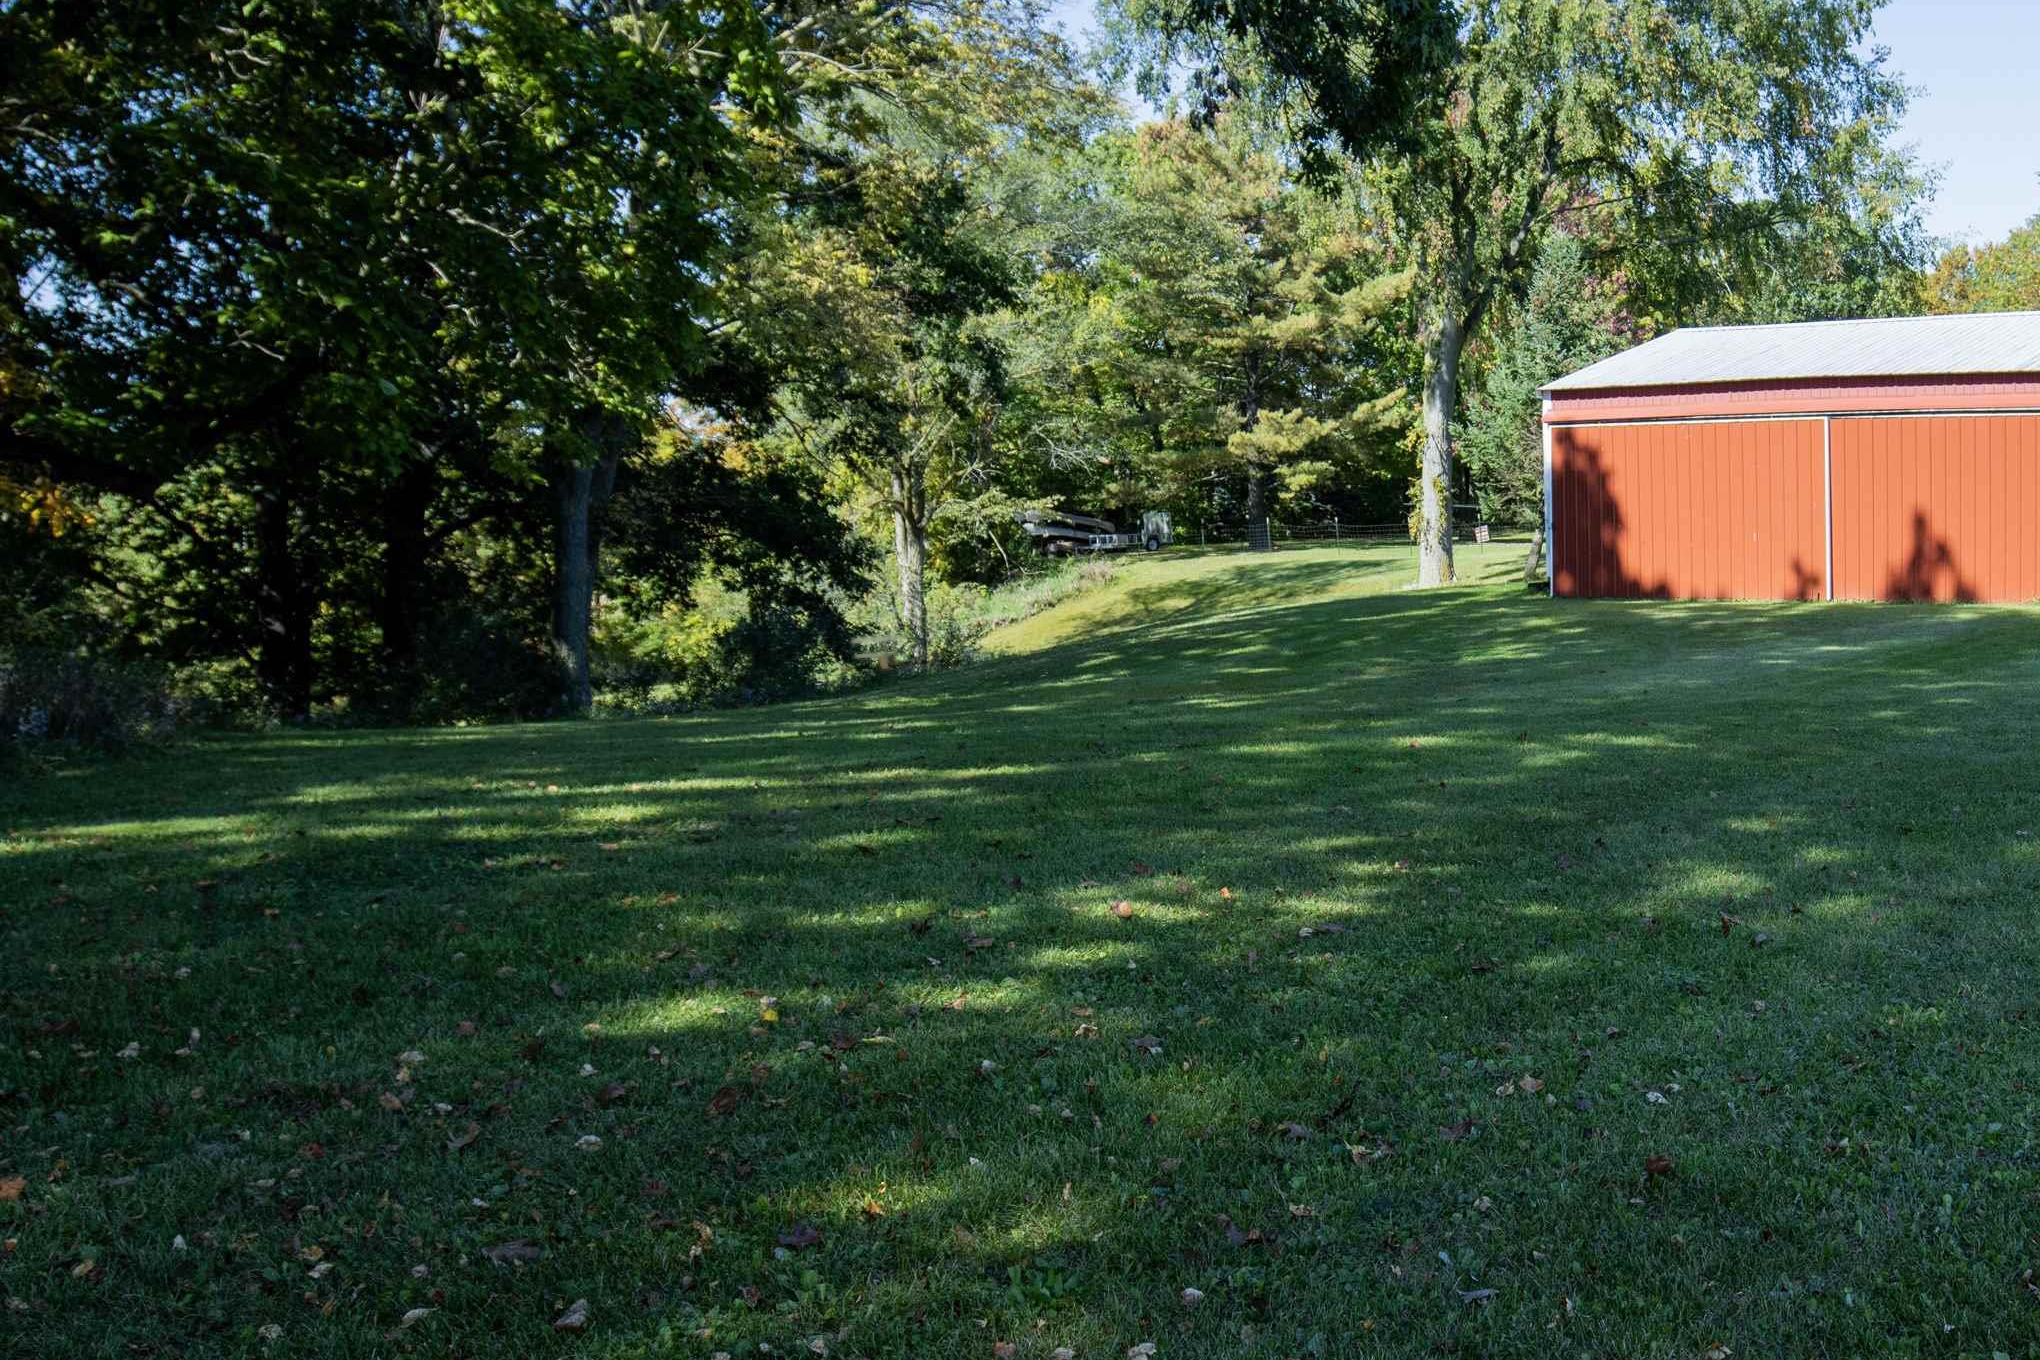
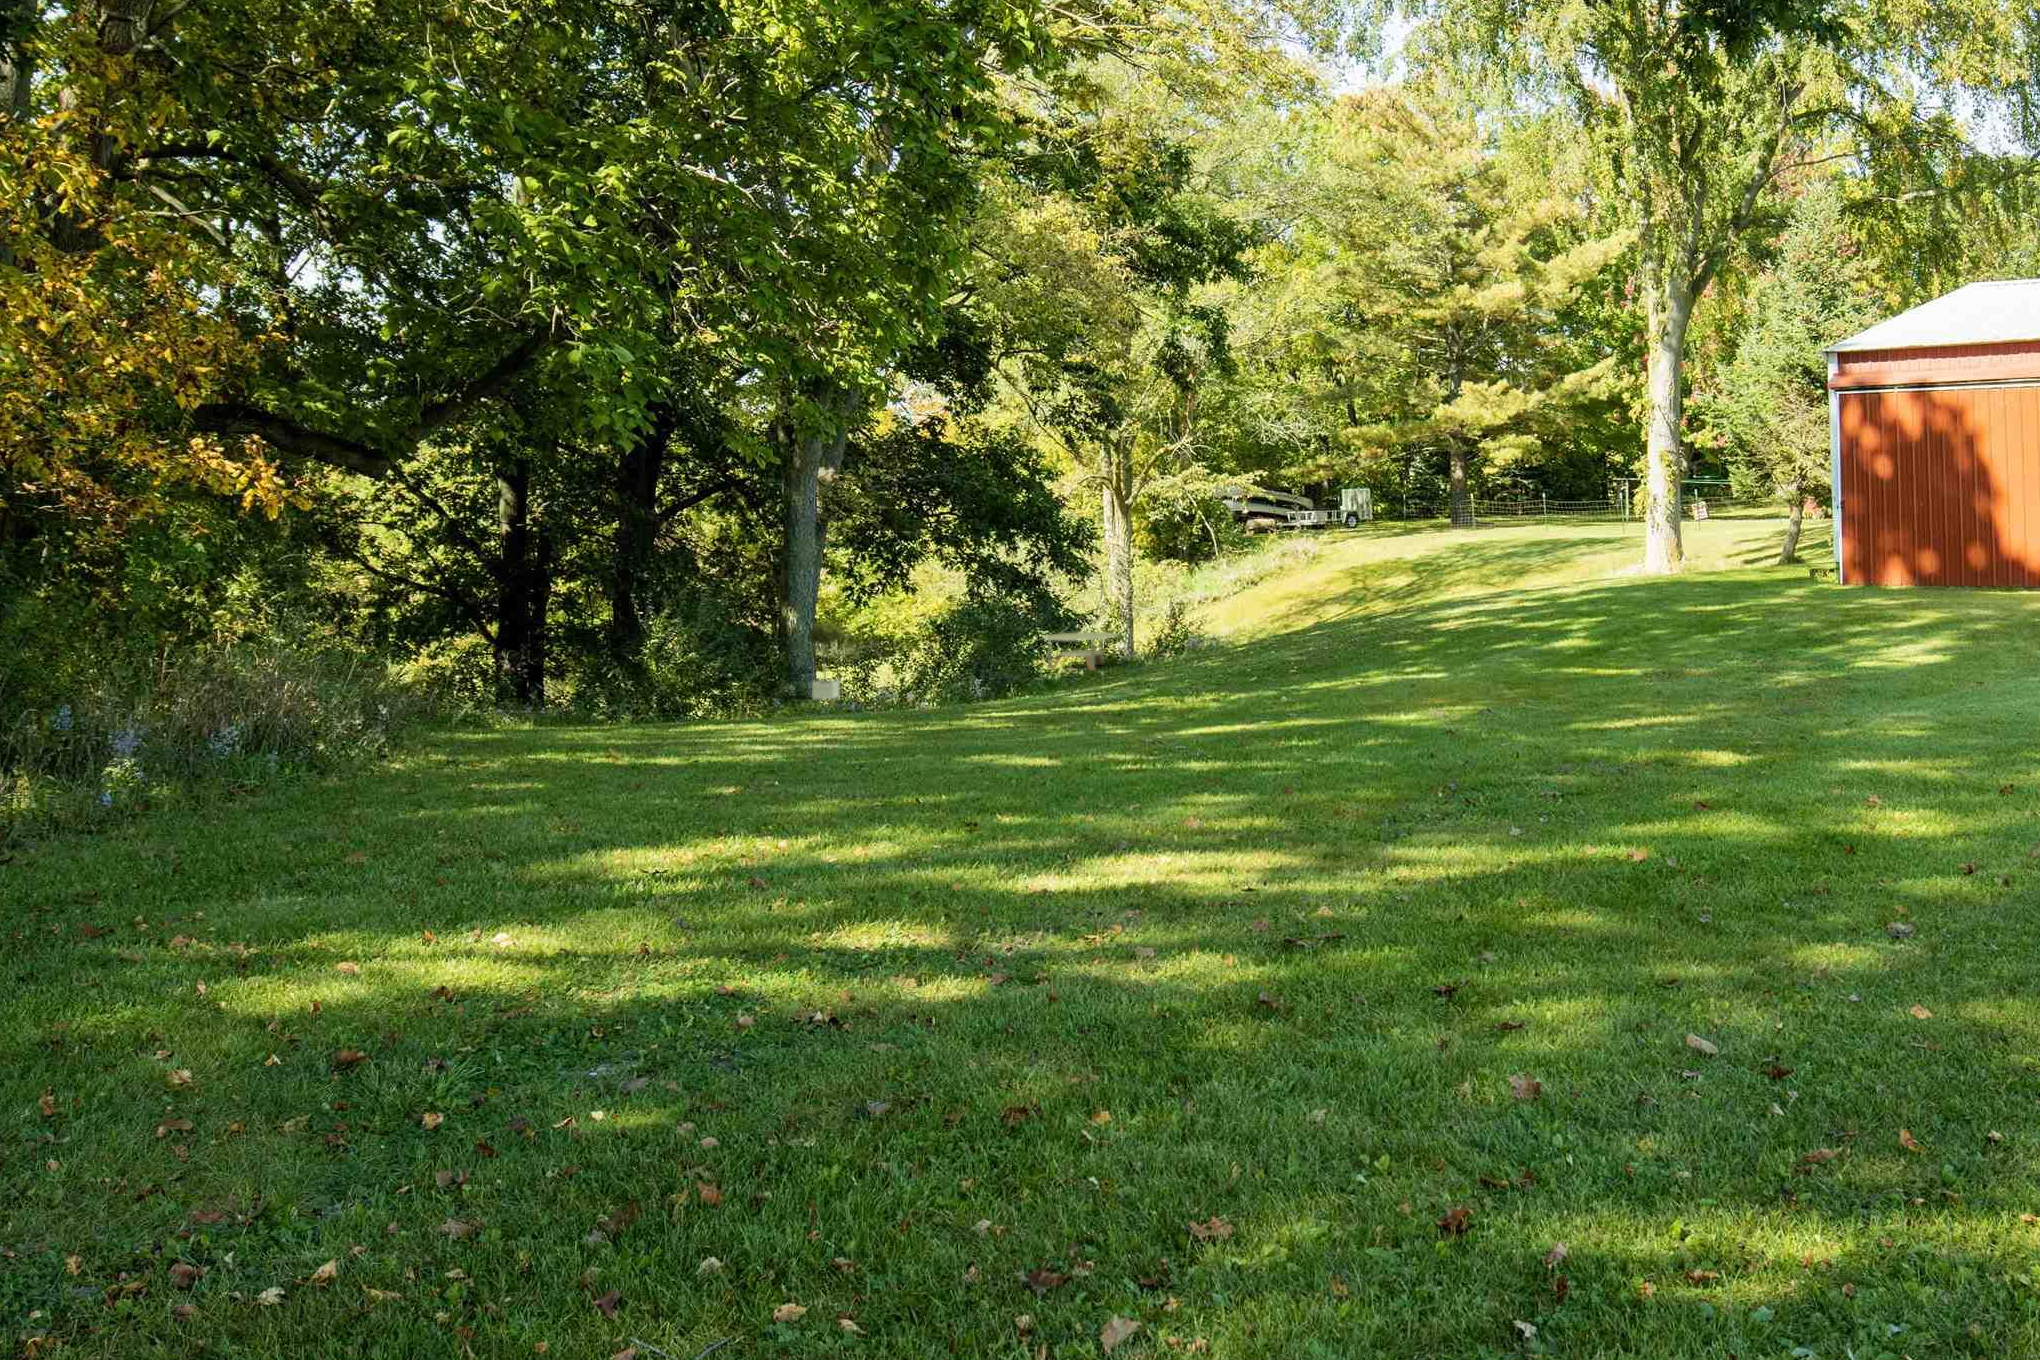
potted tree: none [597,627,631,700] -> present [809,622,841,700]

